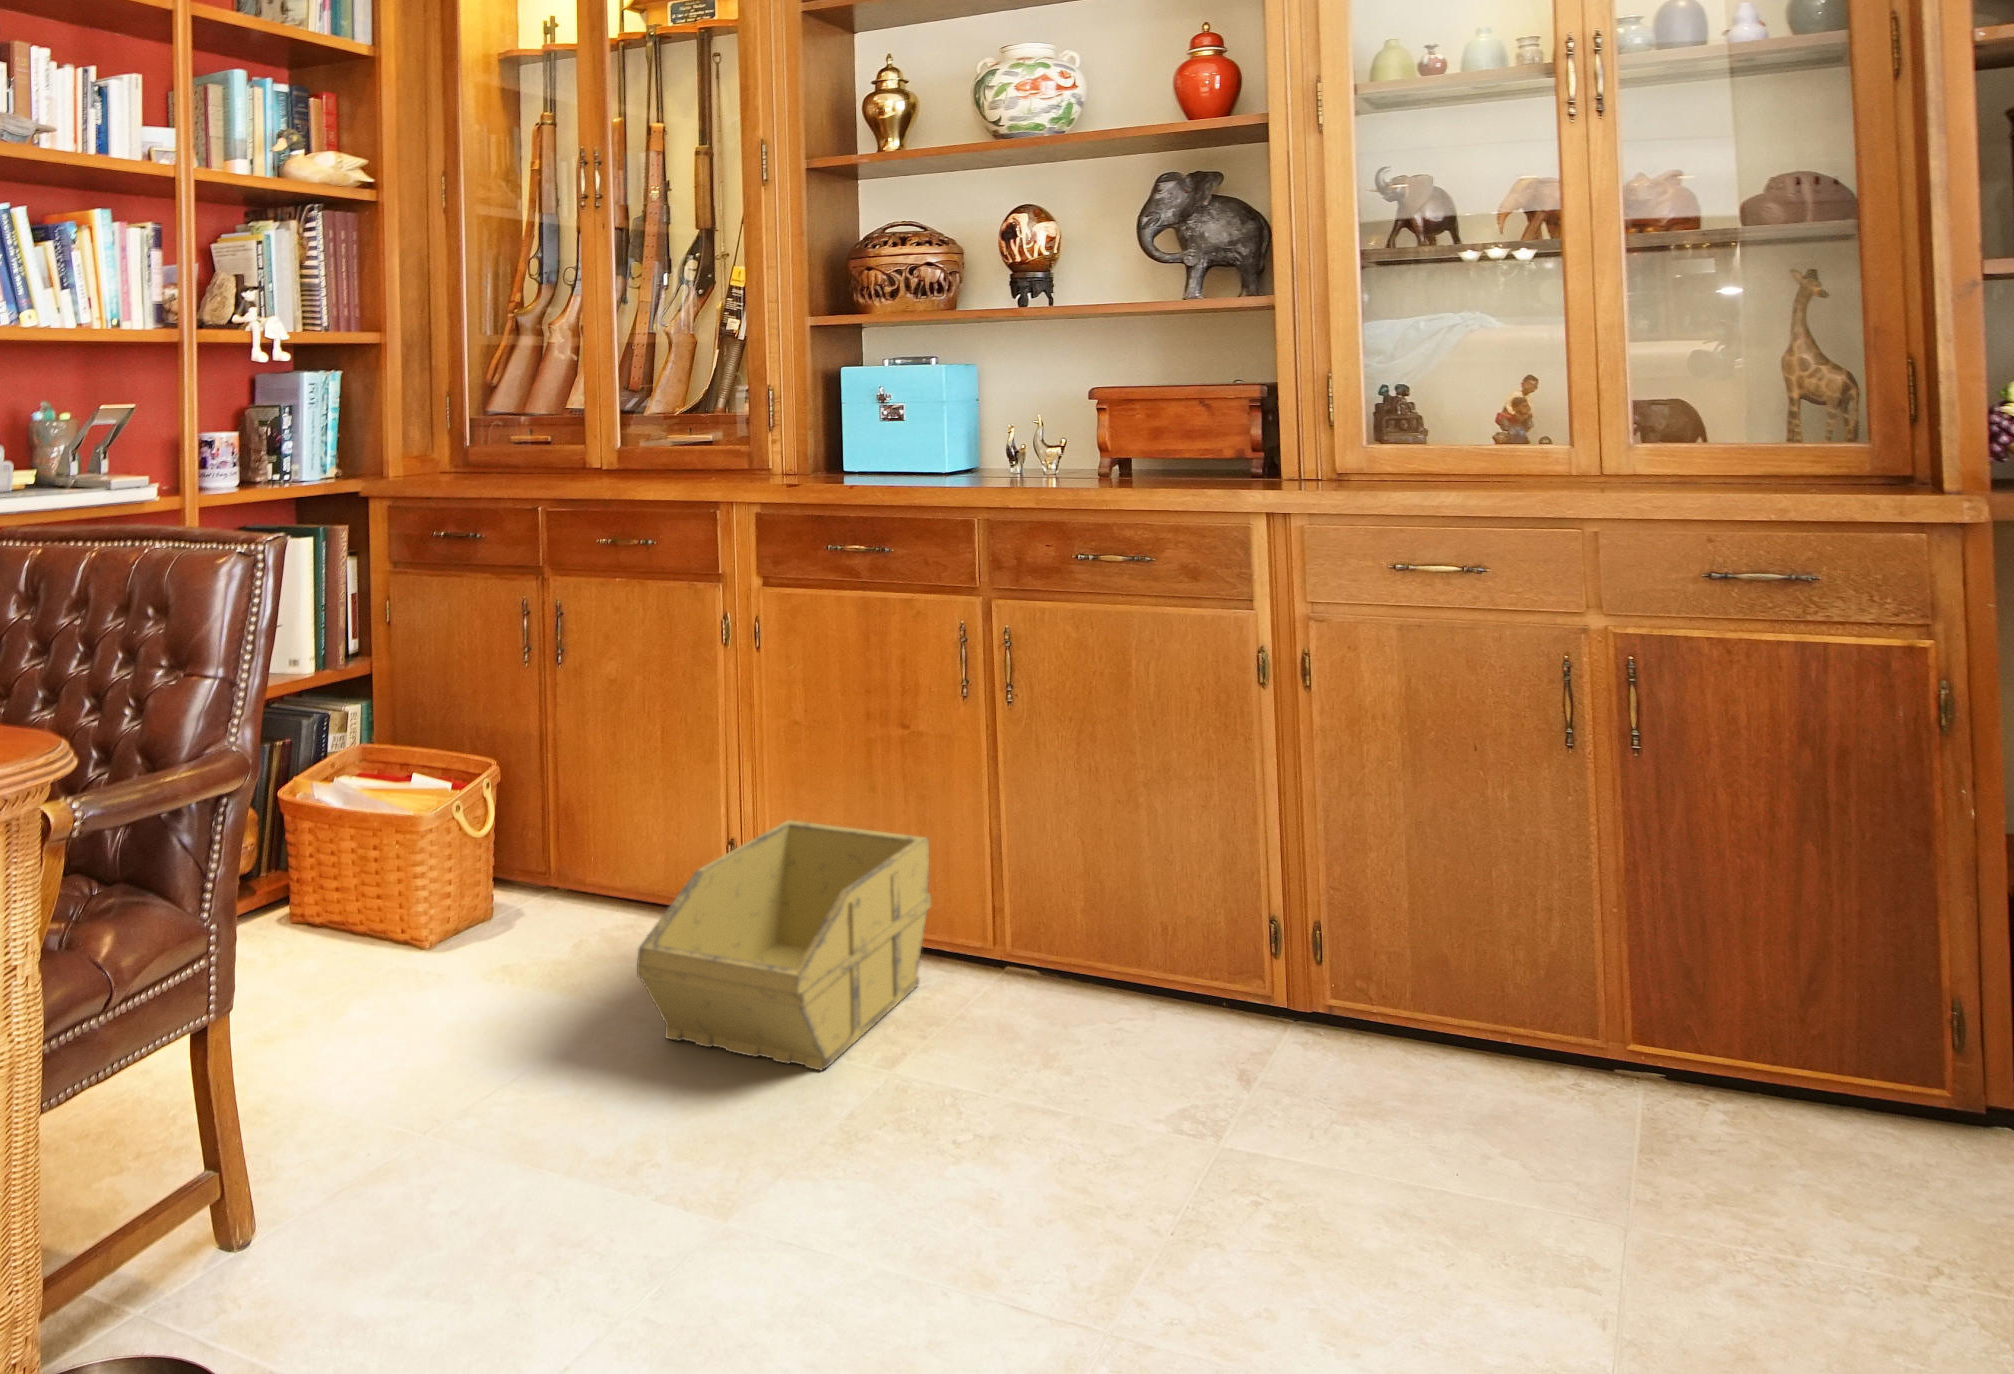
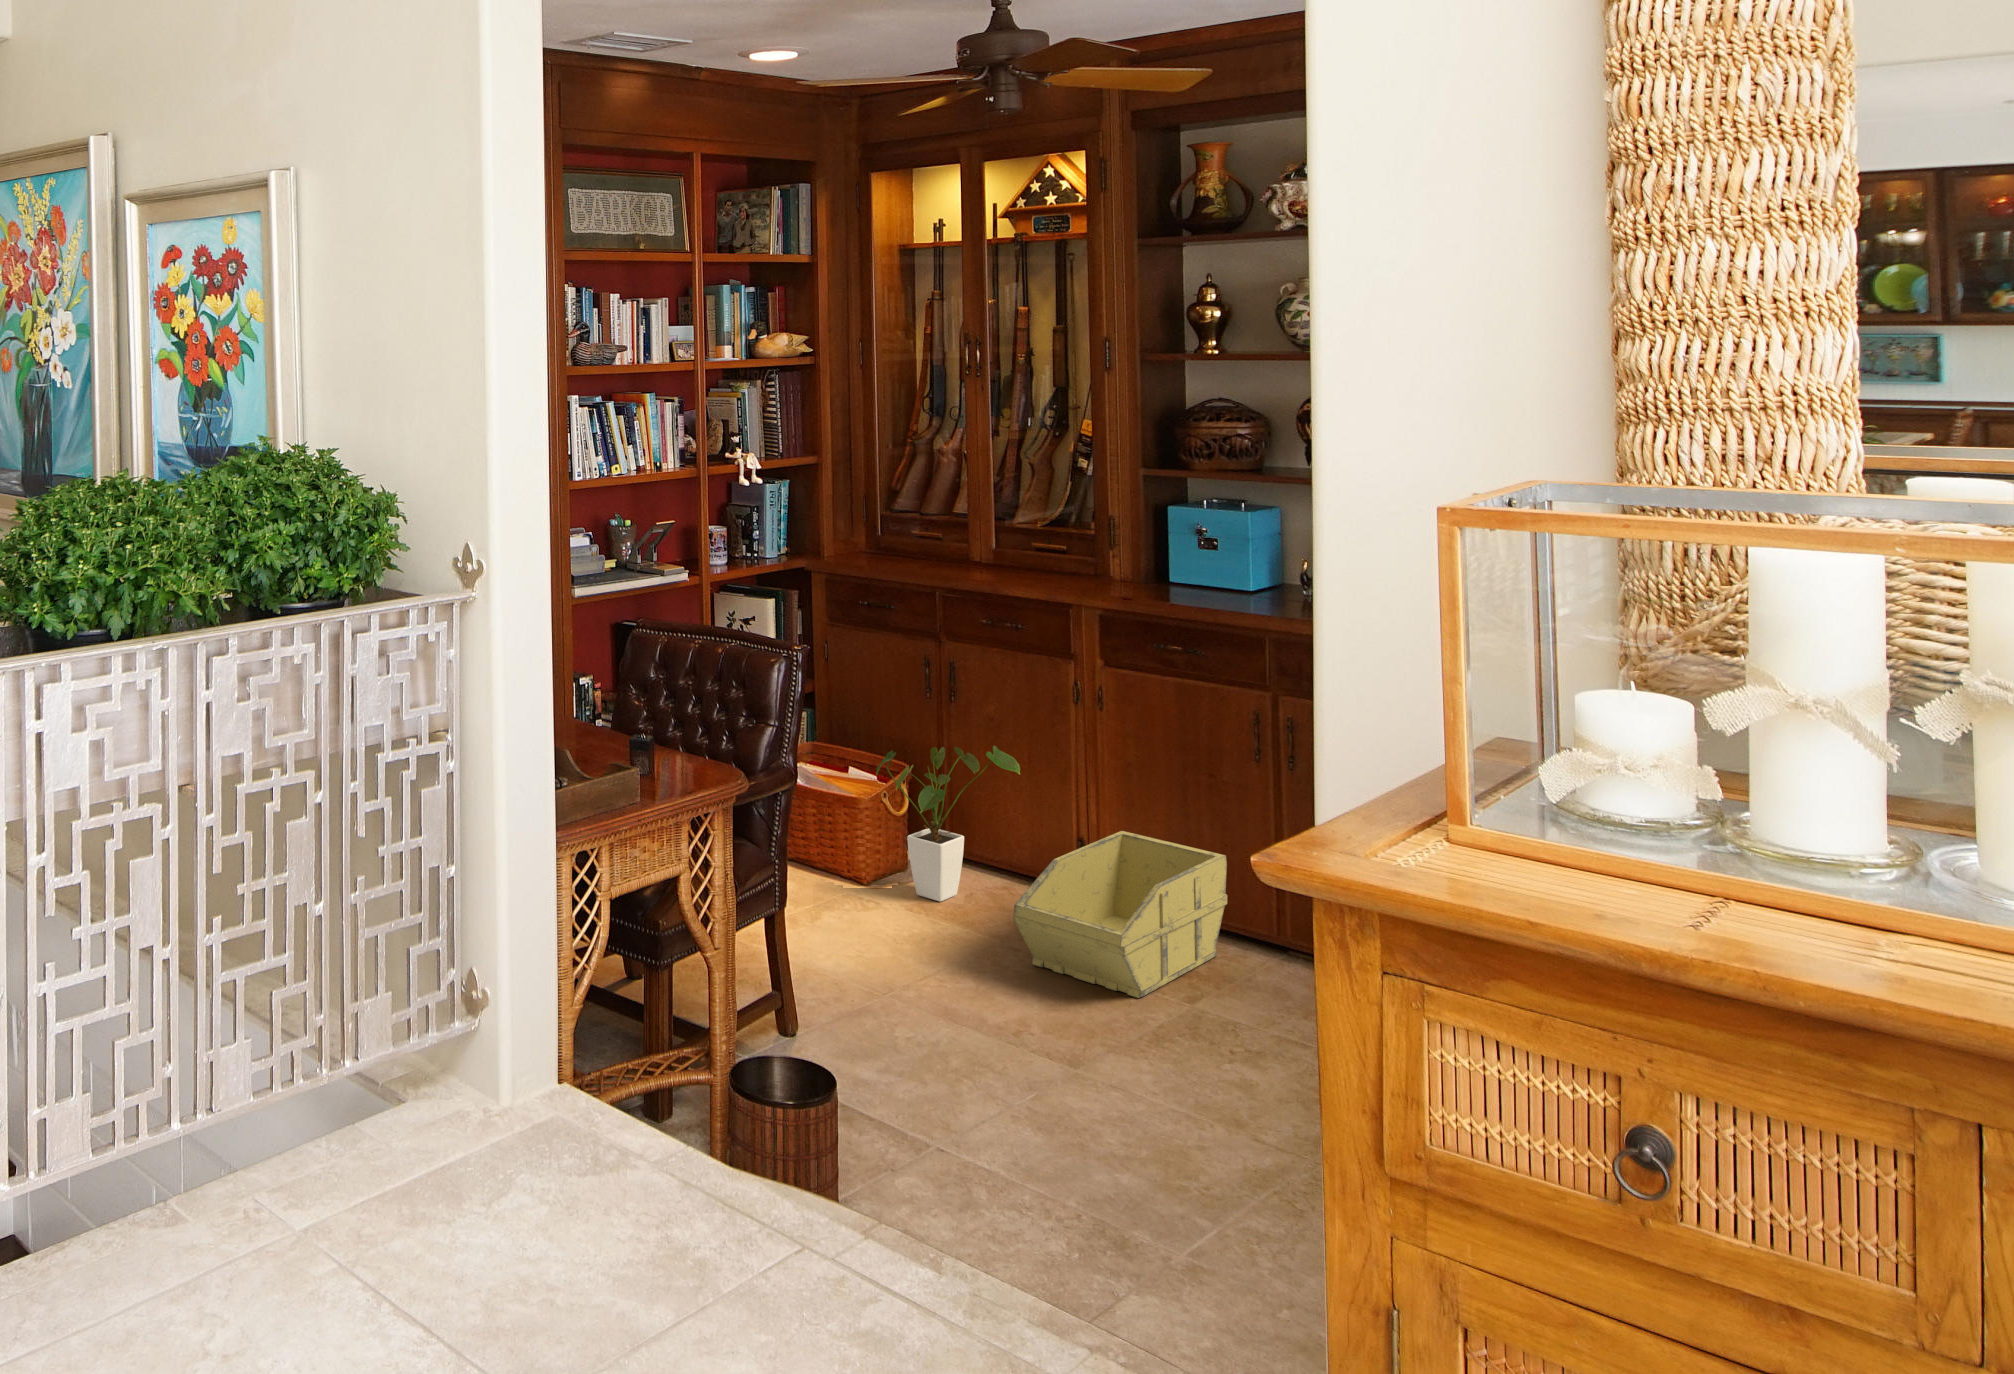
house plant: none [438,717,650,956] -> present [876,746,1020,901]

